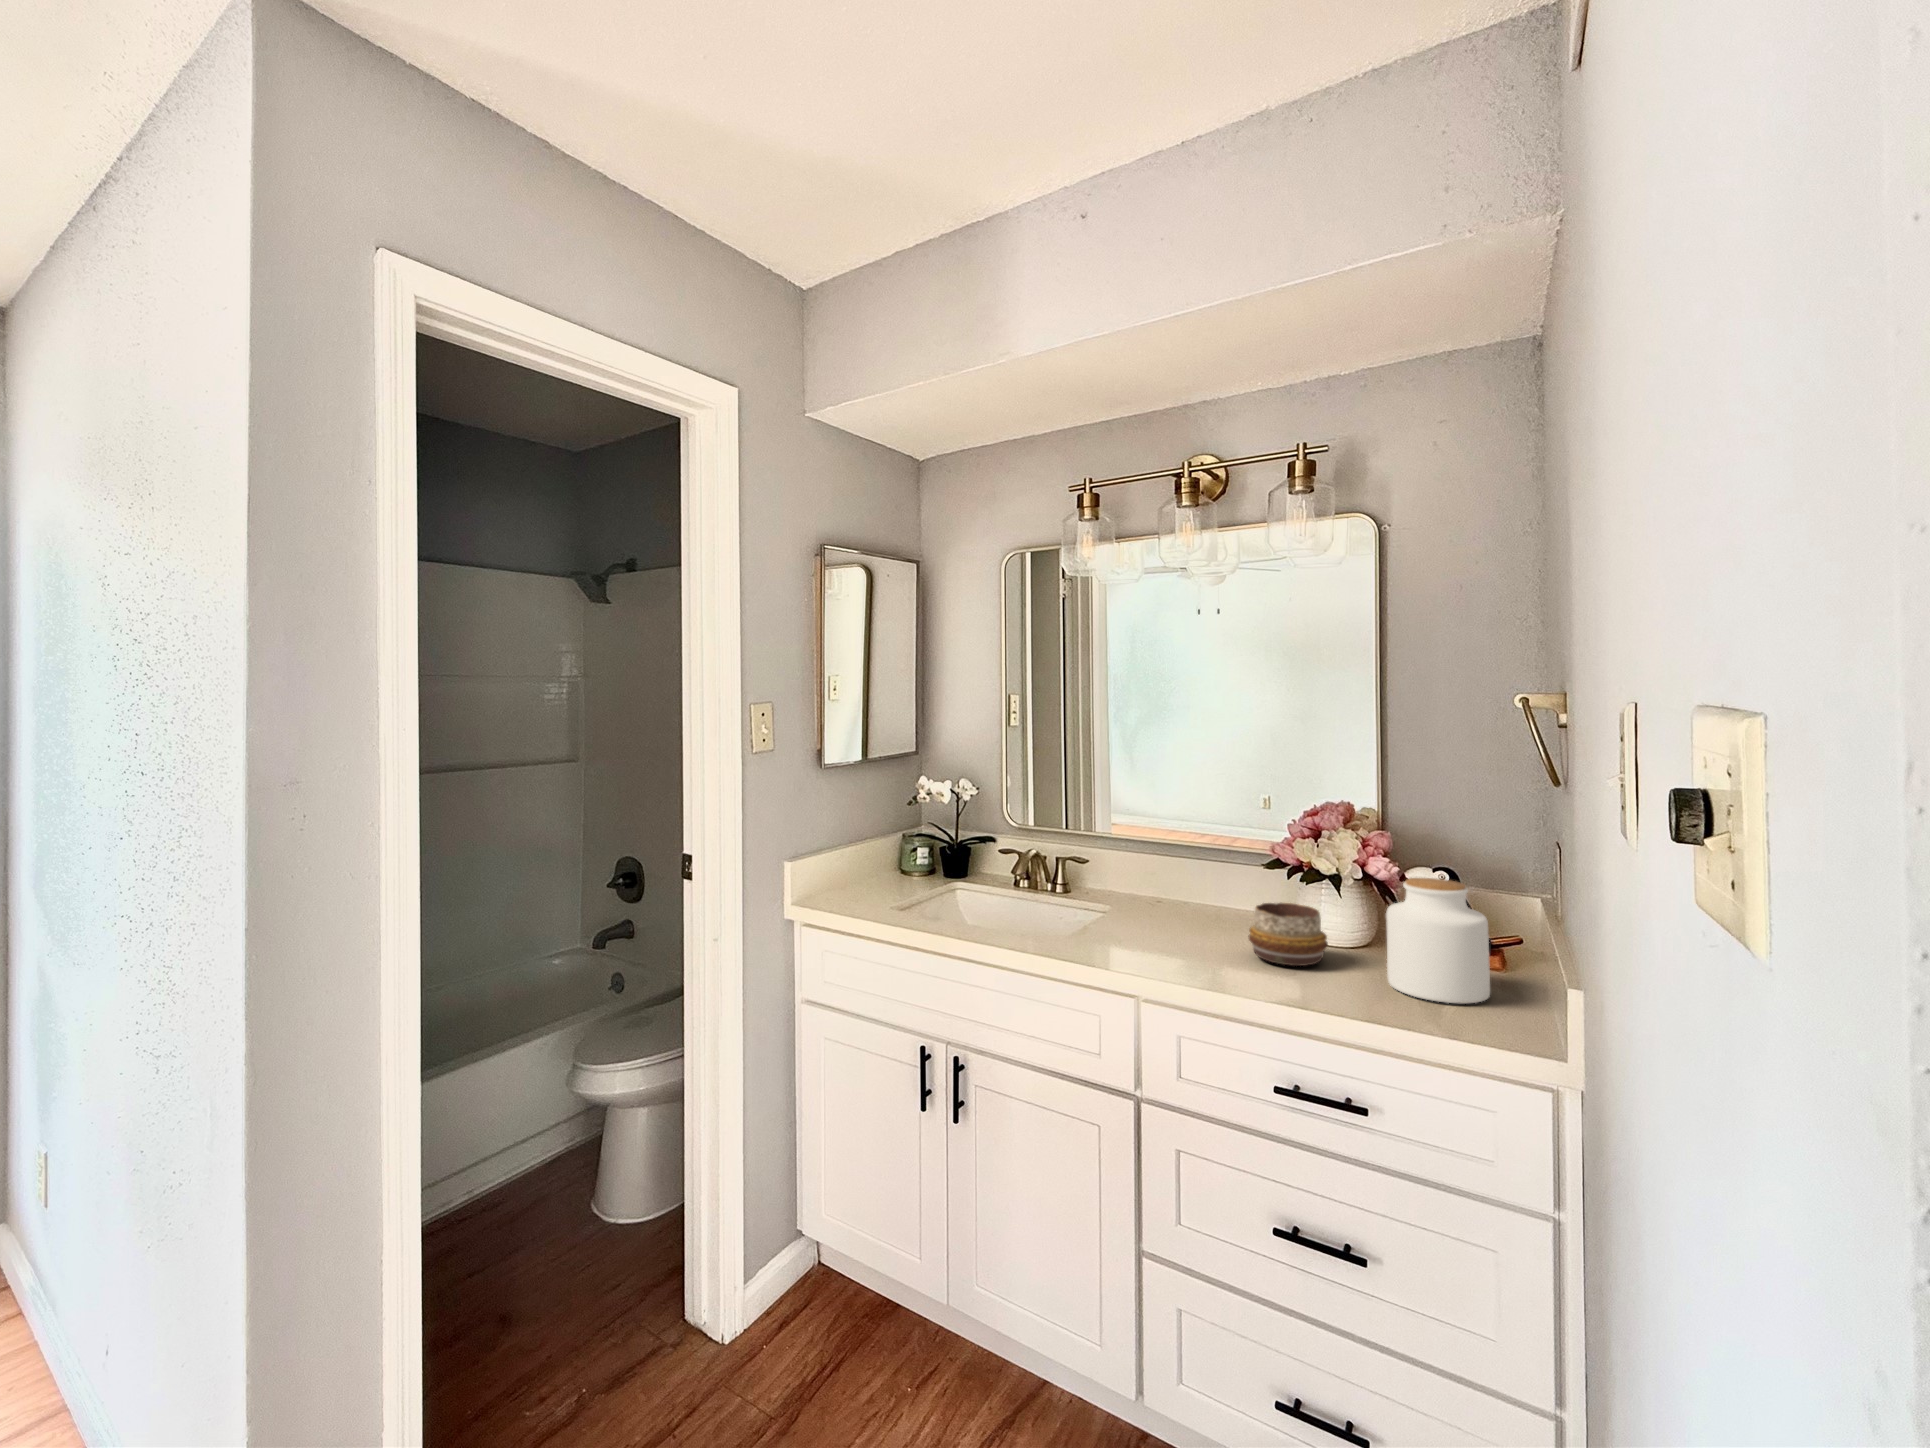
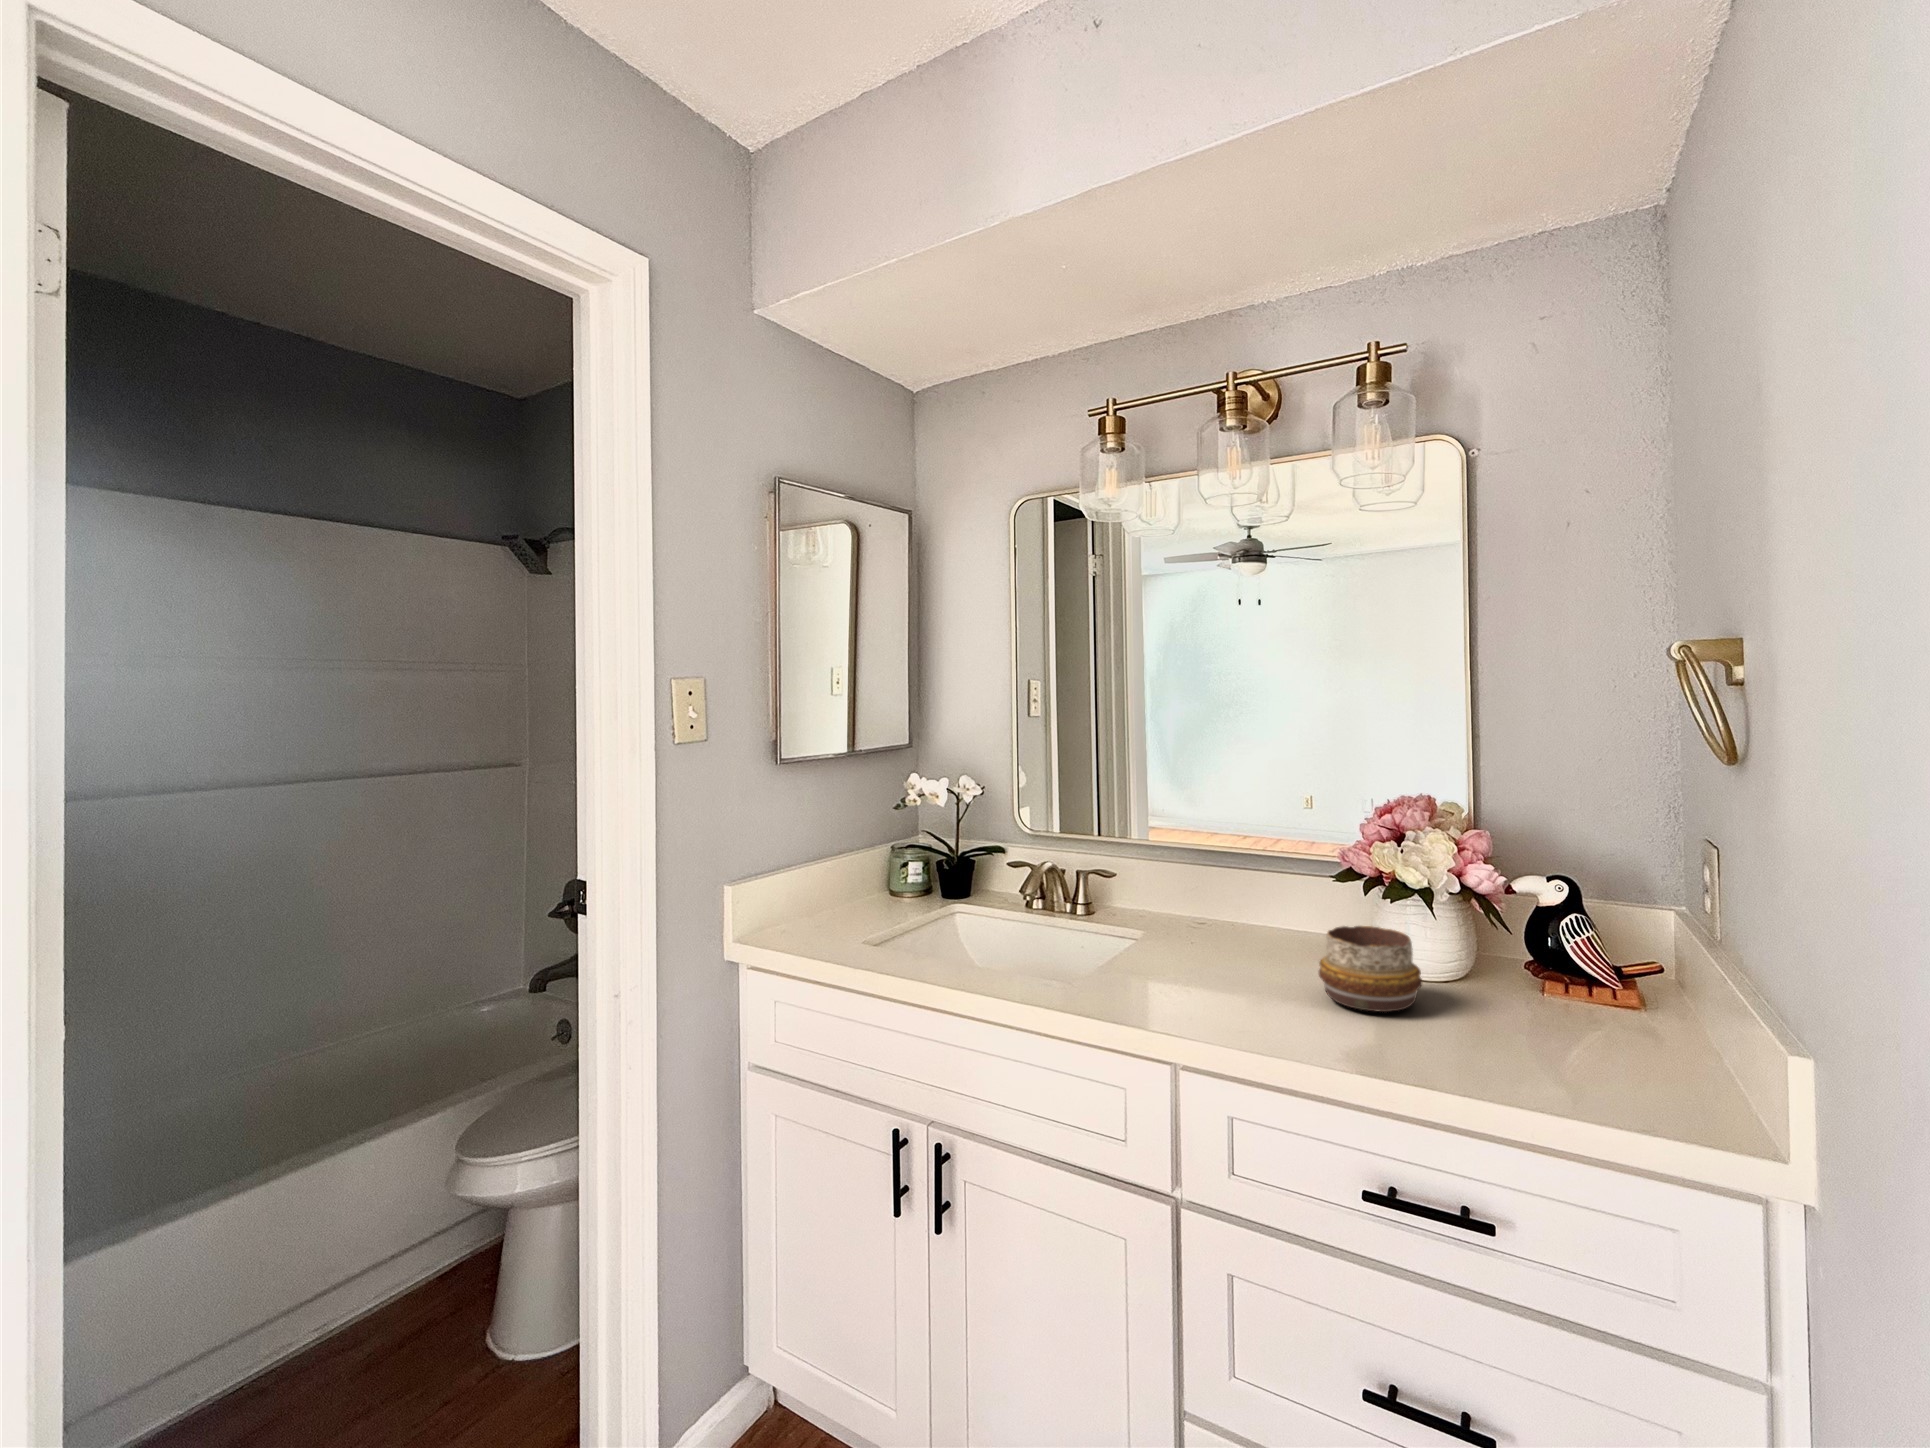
jar: present [1386,878,1490,1003] -> none [1503,891,1647,1065]

